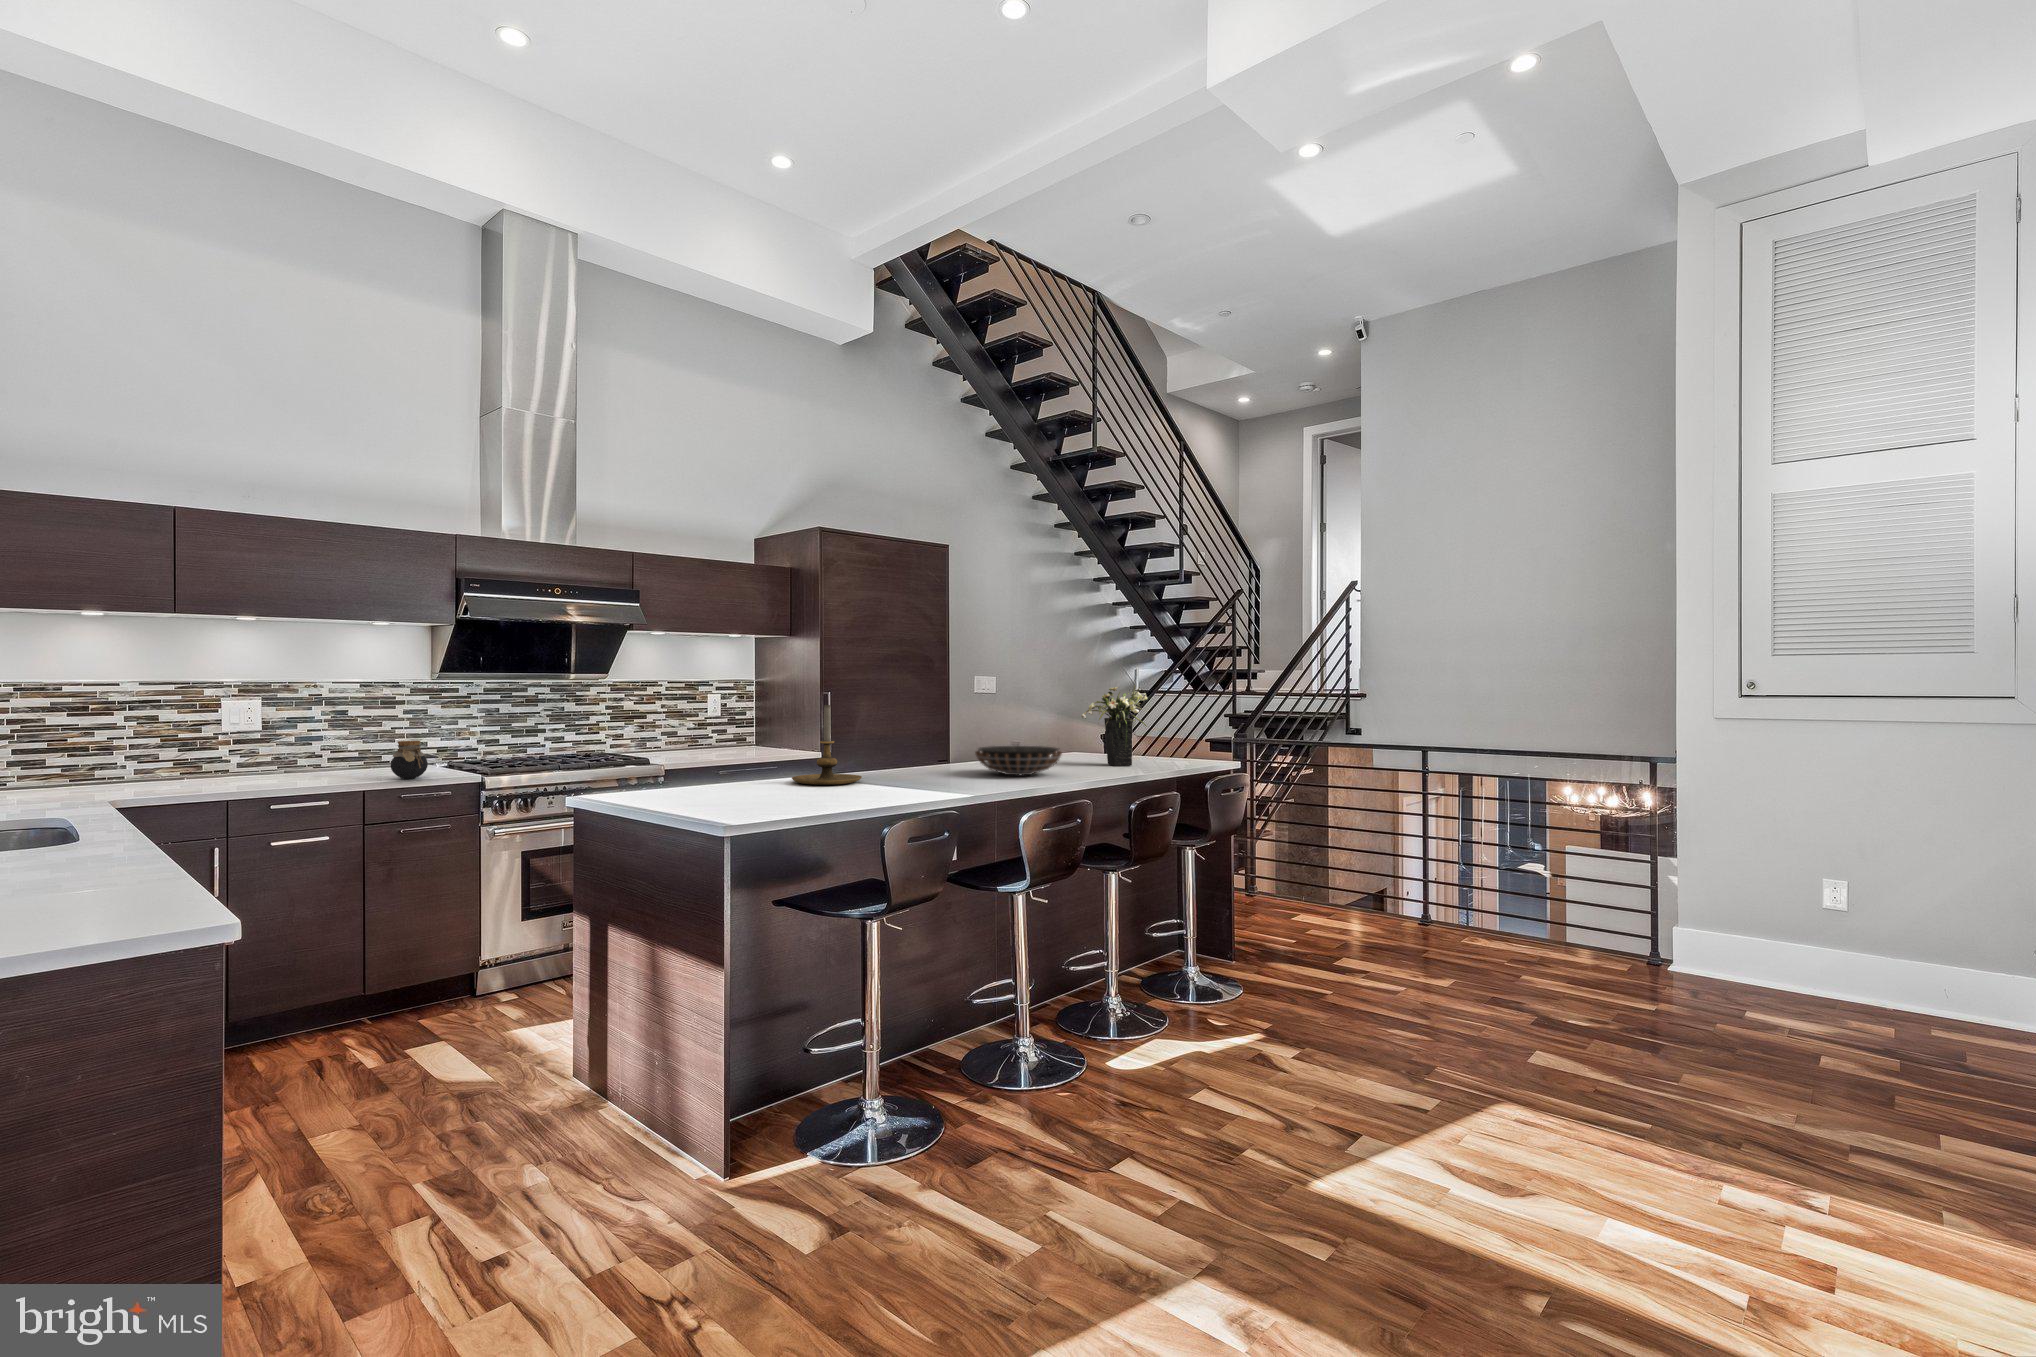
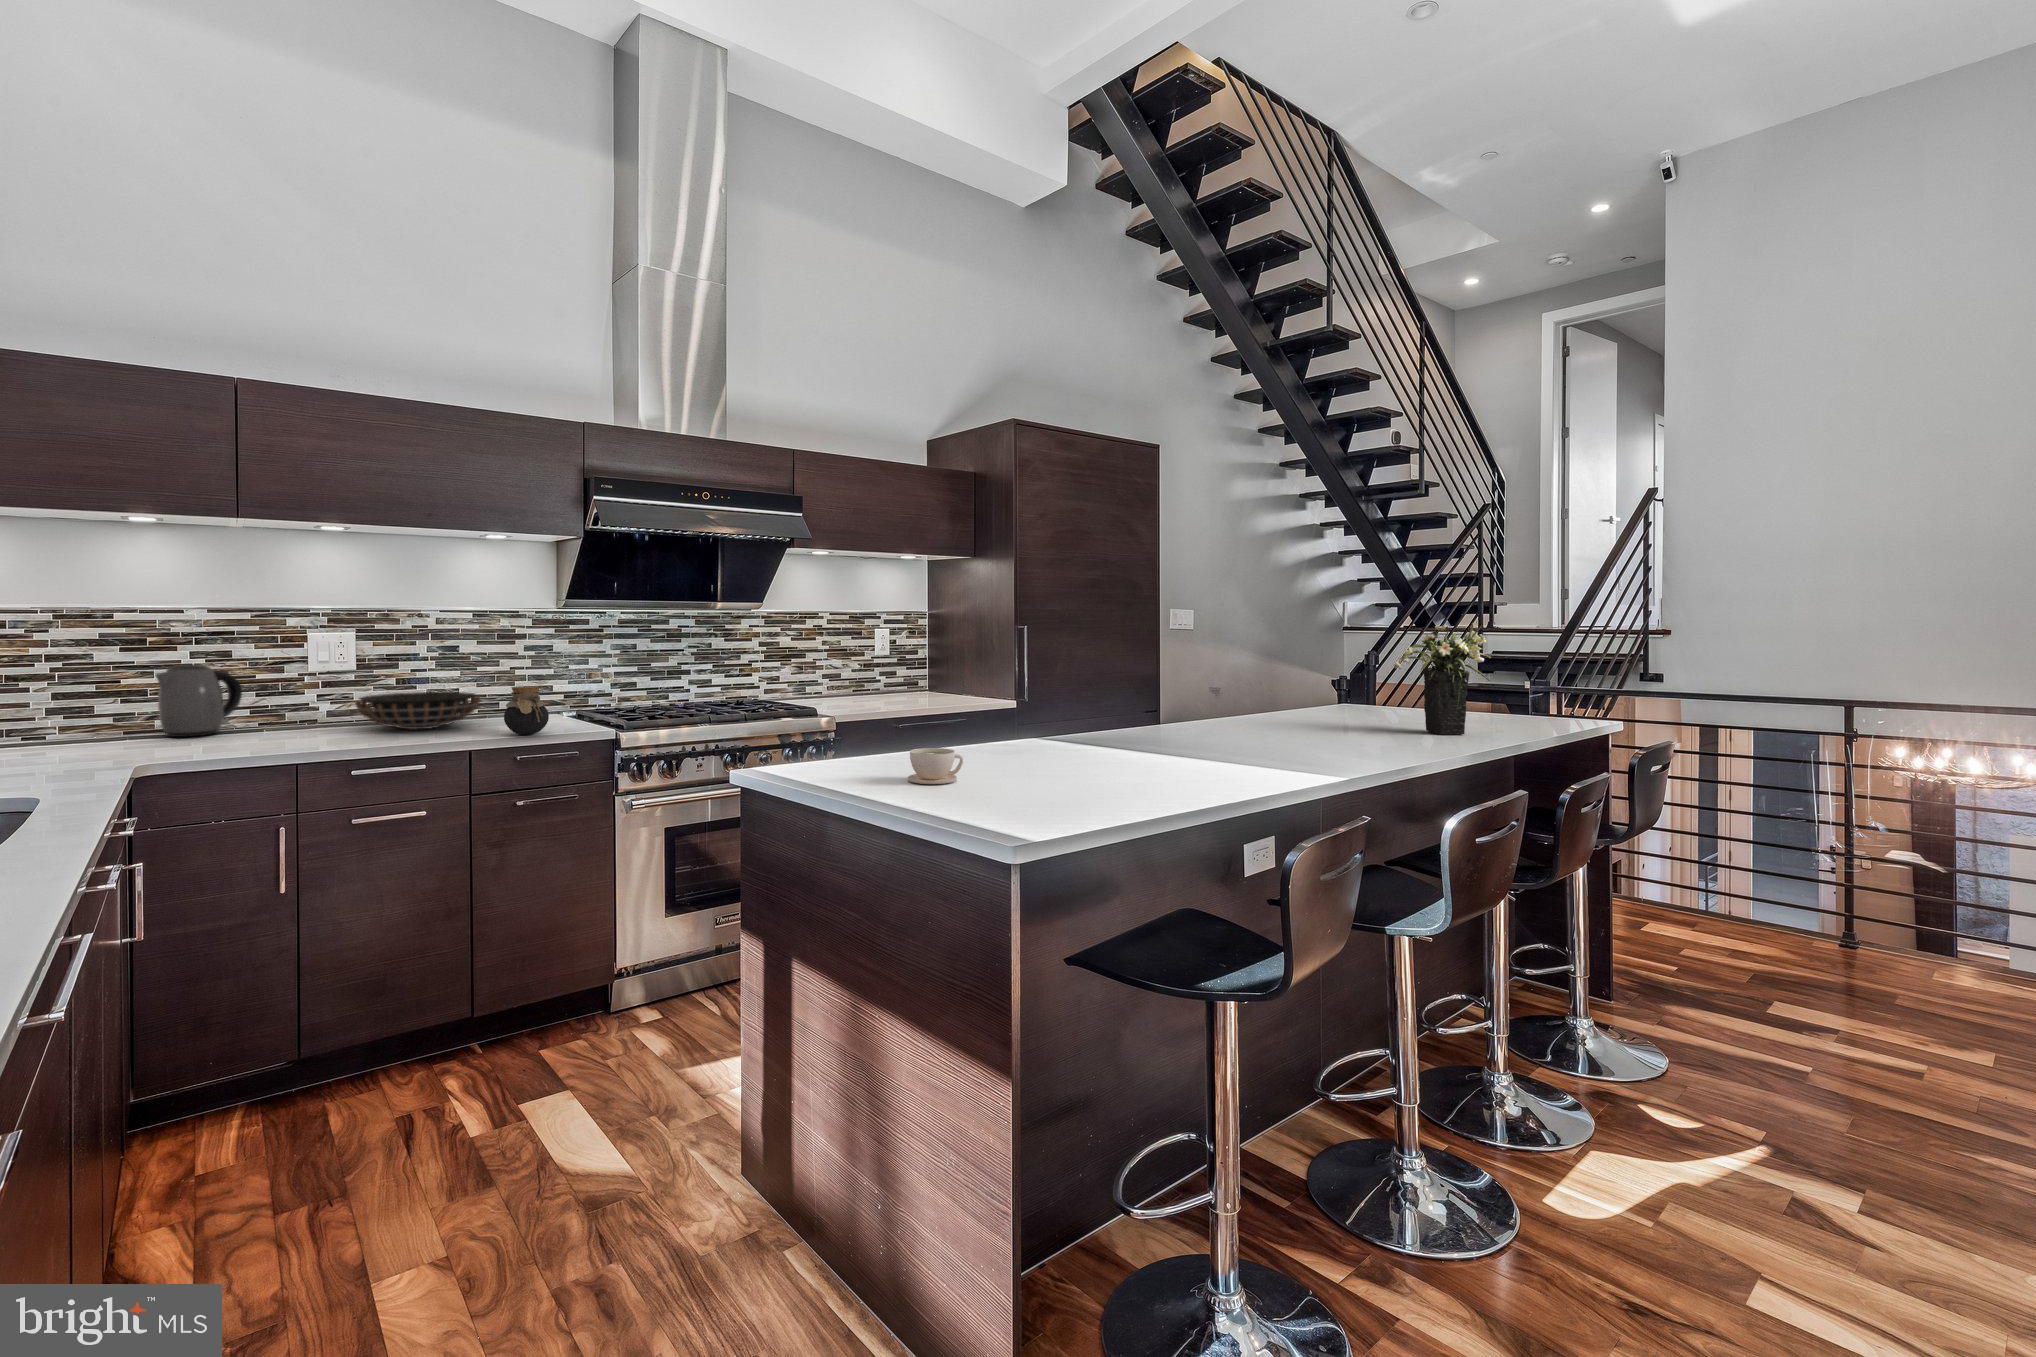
candle holder: present [792,705,862,785] -> none [1025,648,1124,765]
kettle: none [100,726,167,783] -> present [156,664,242,737]
decorative bowl: present [975,746,1062,775] -> present [355,692,480,729]
coffee cup: none [699,772,739,795] -> present [908,748,963,784]

